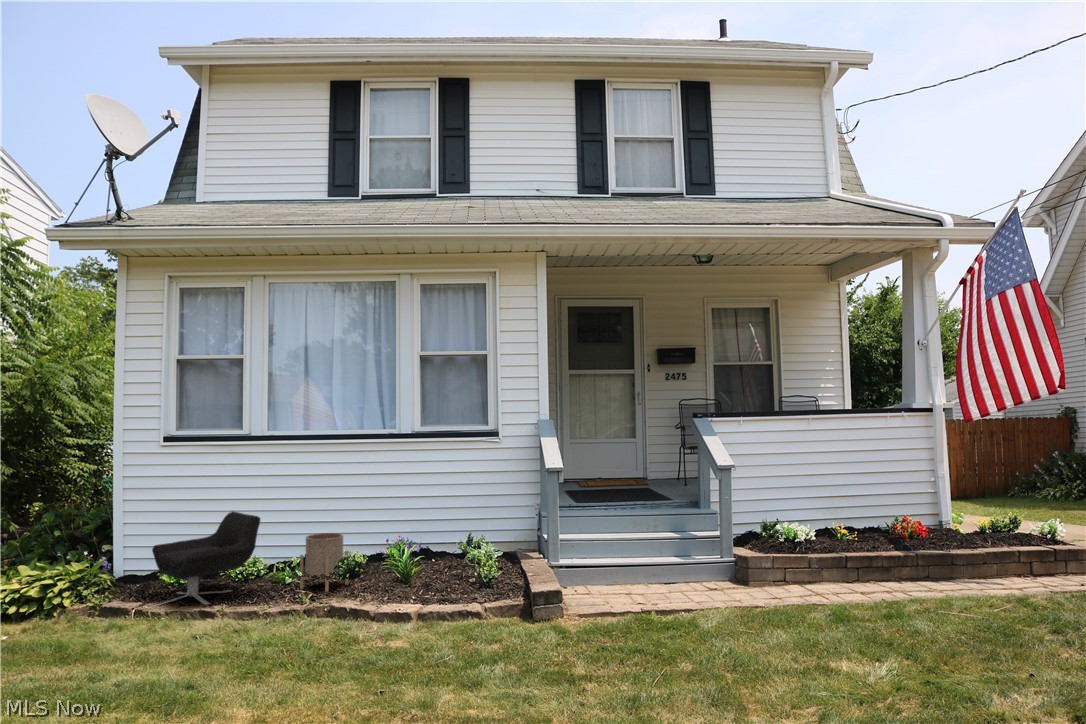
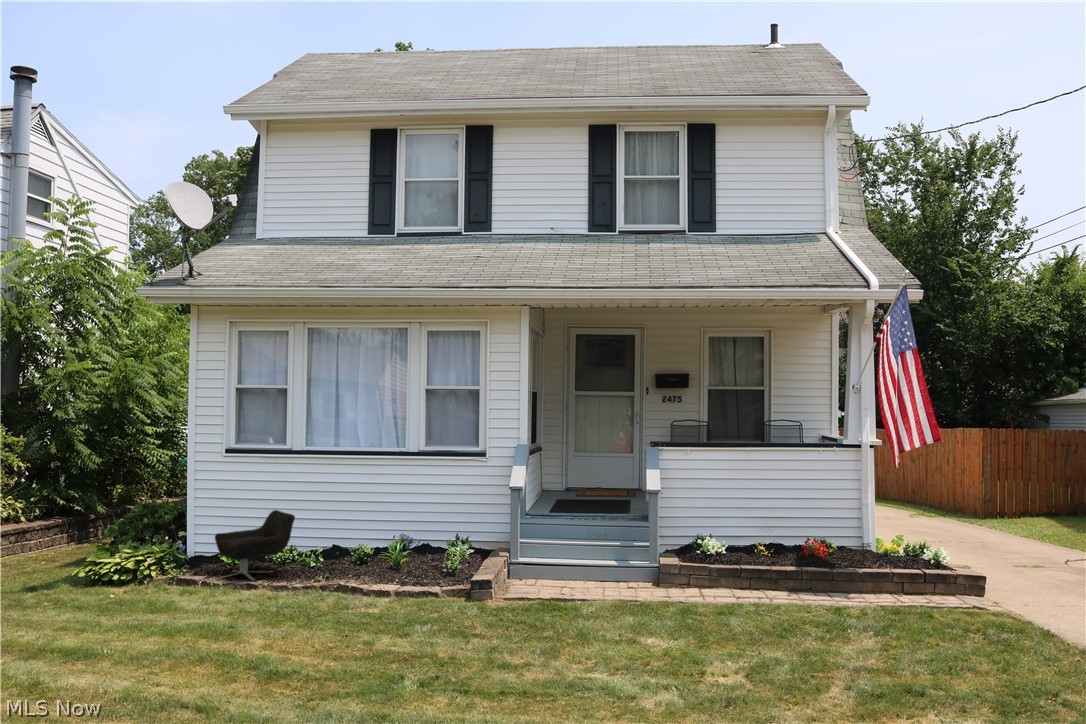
planter: present [300,533,348,592] -> none [324,530,362,576]

